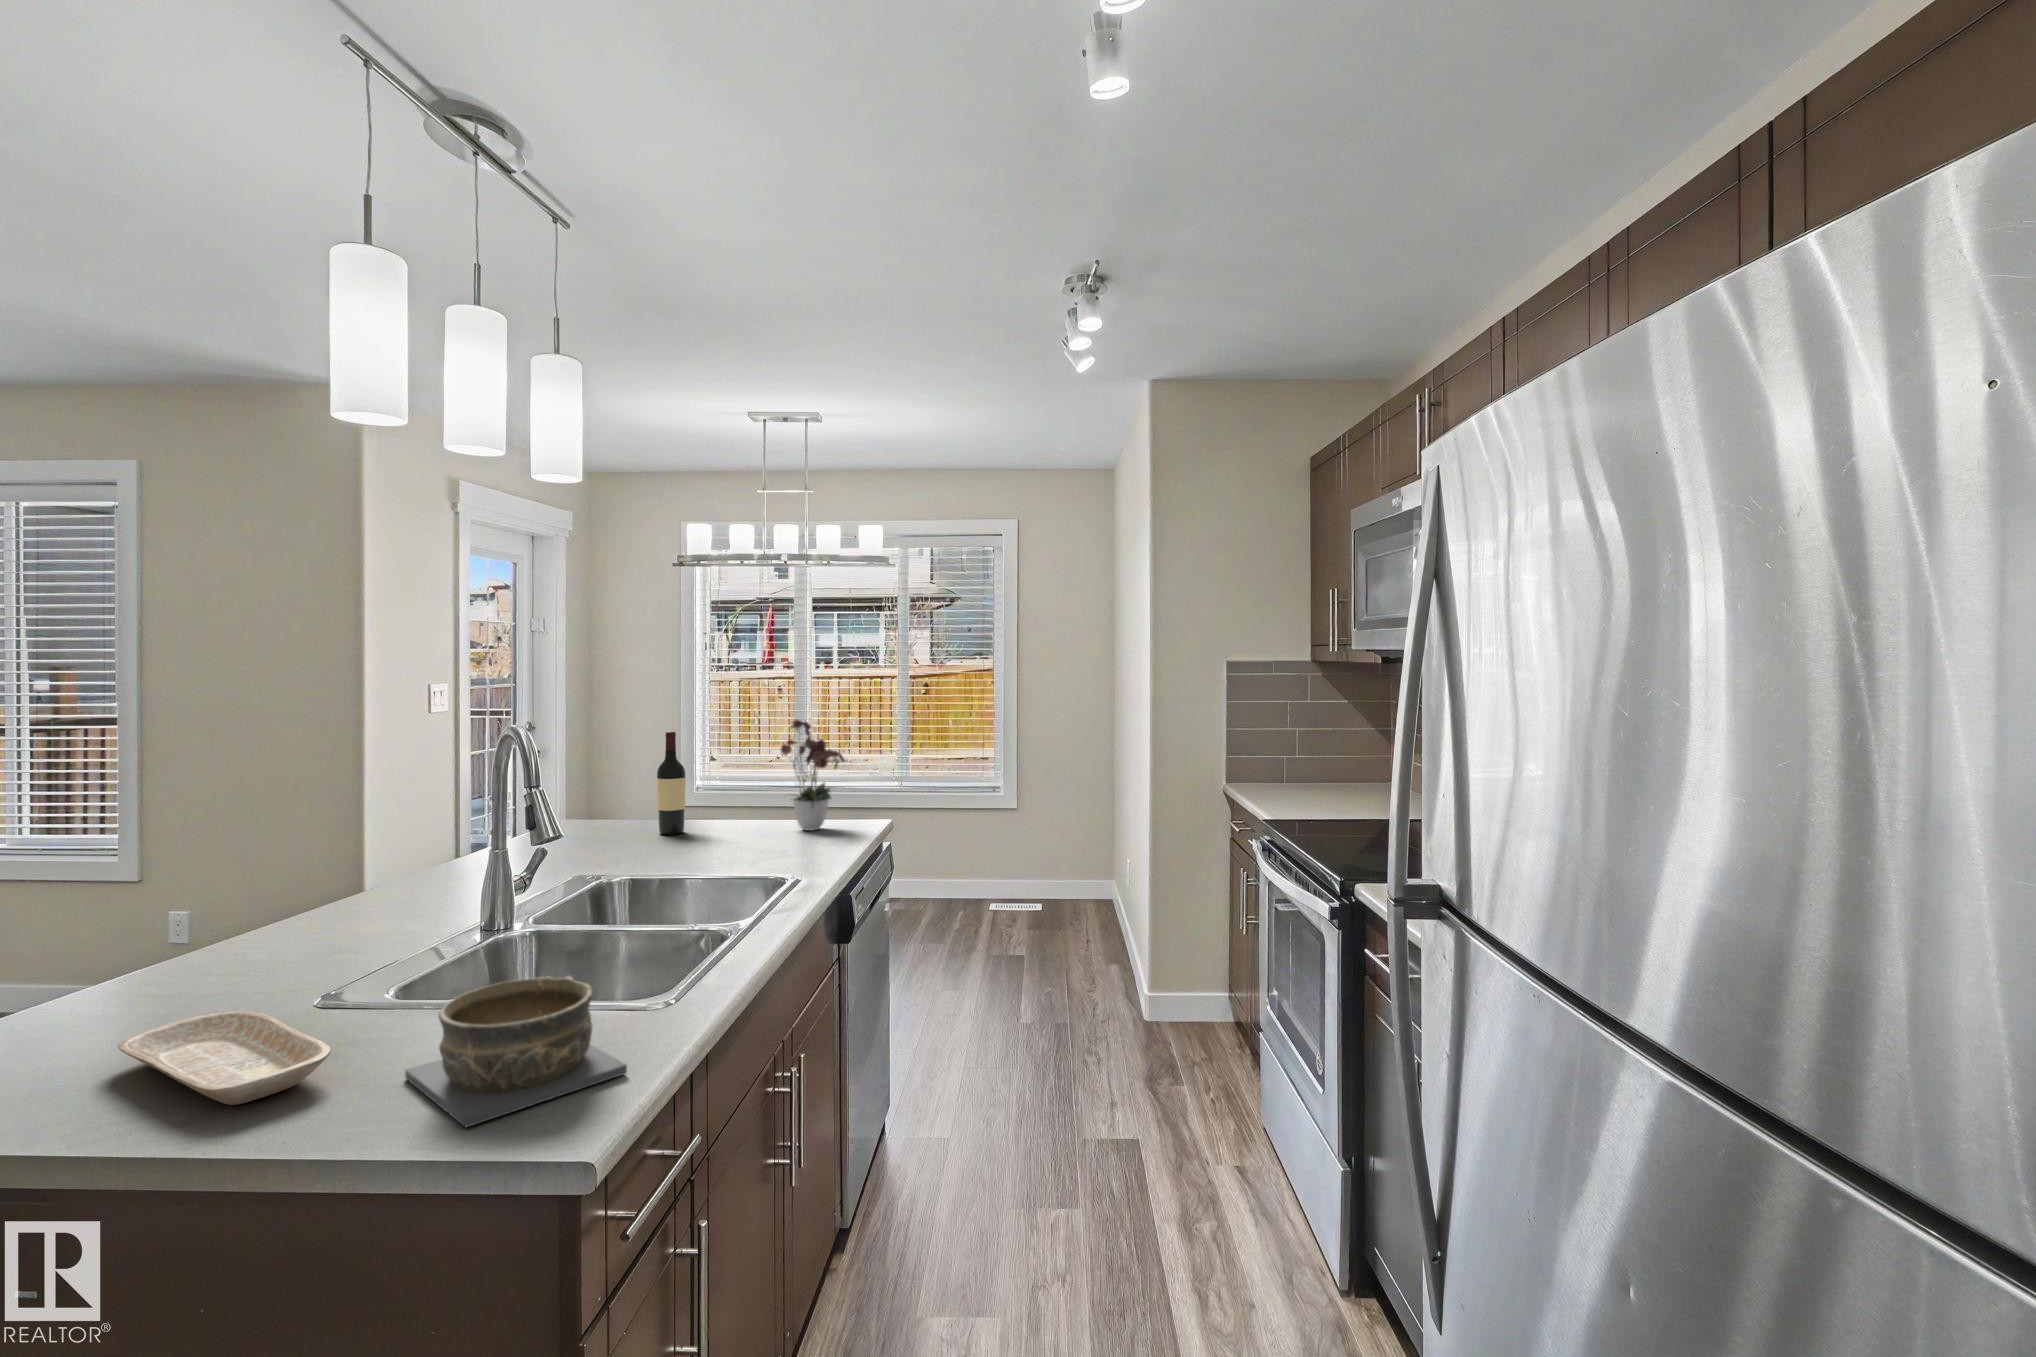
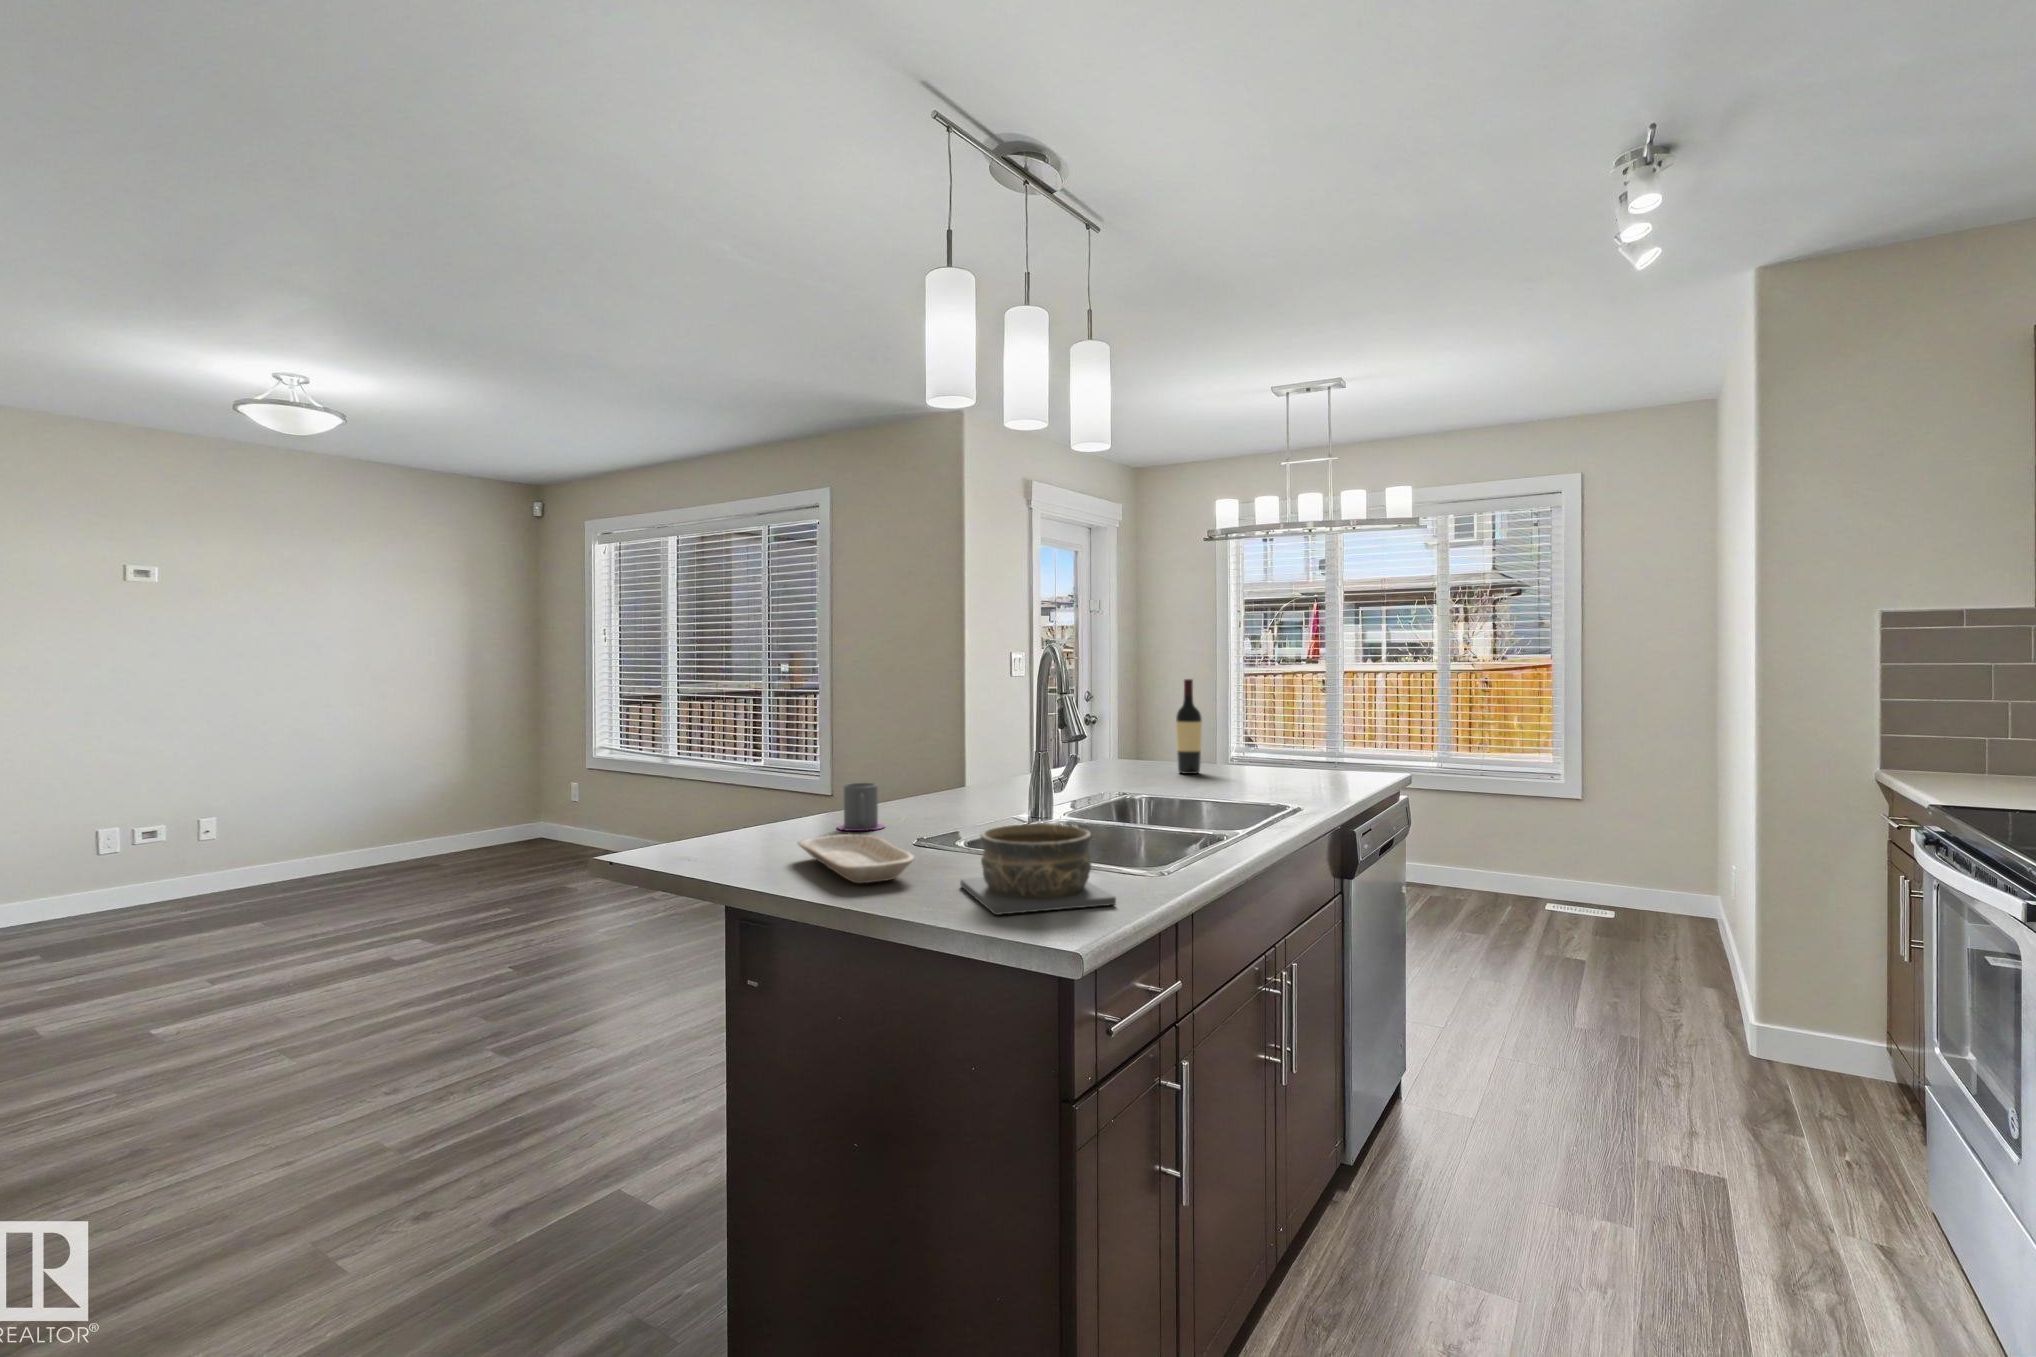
flower arrangement: present [781,719,845,830] -> none [1286,663,1362,779]
mug: none [185,919,269,992] -> present [838,783,884,831]

